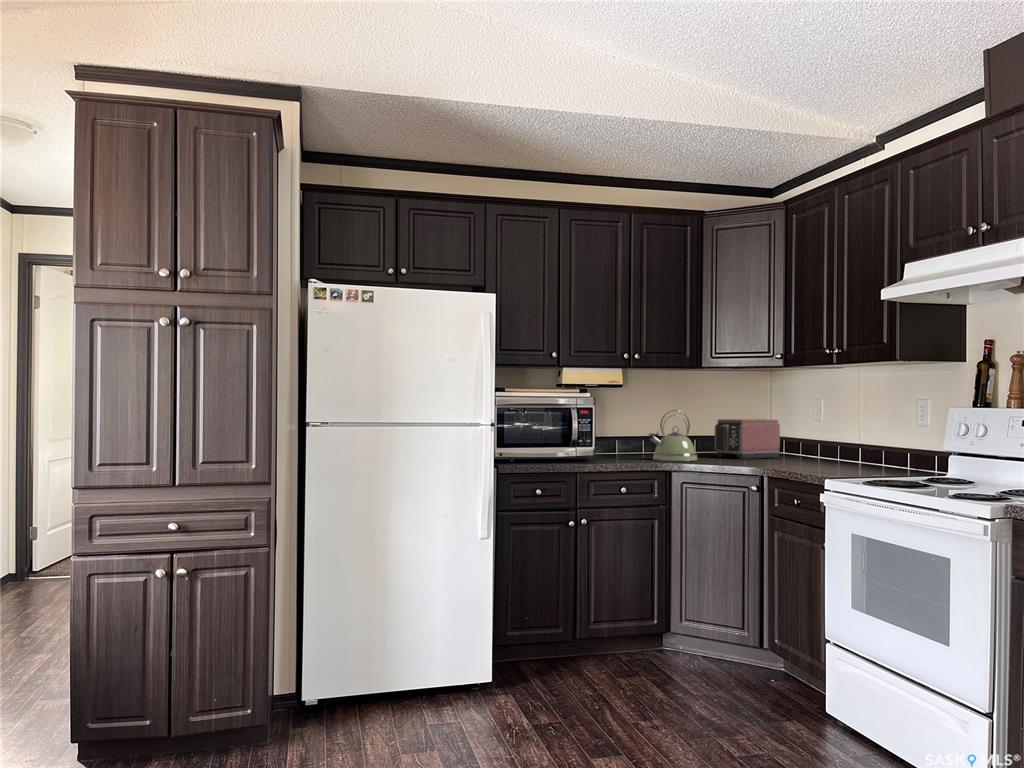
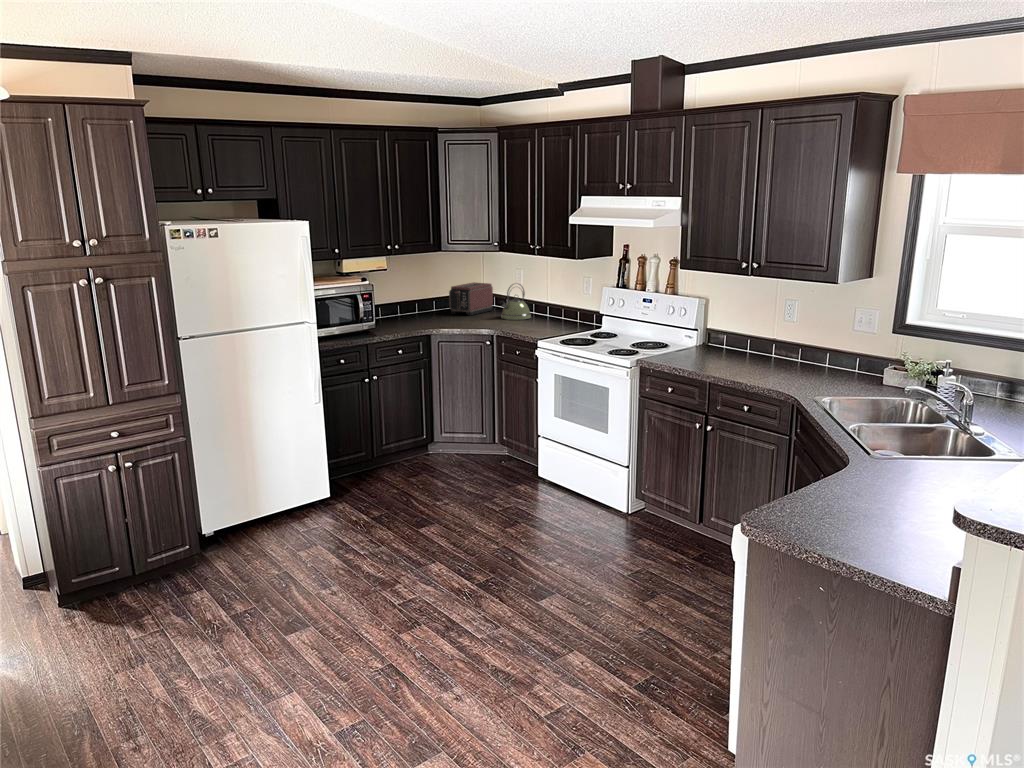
kettle: present [649,410,697,461] -> present [500,283,531,320]

